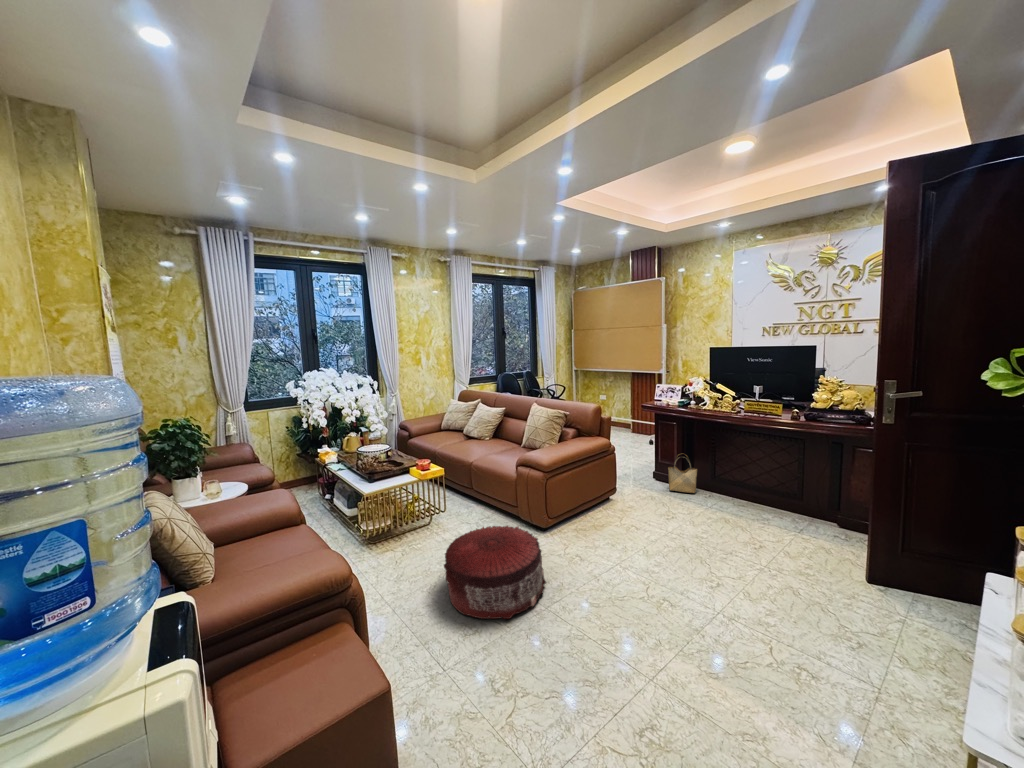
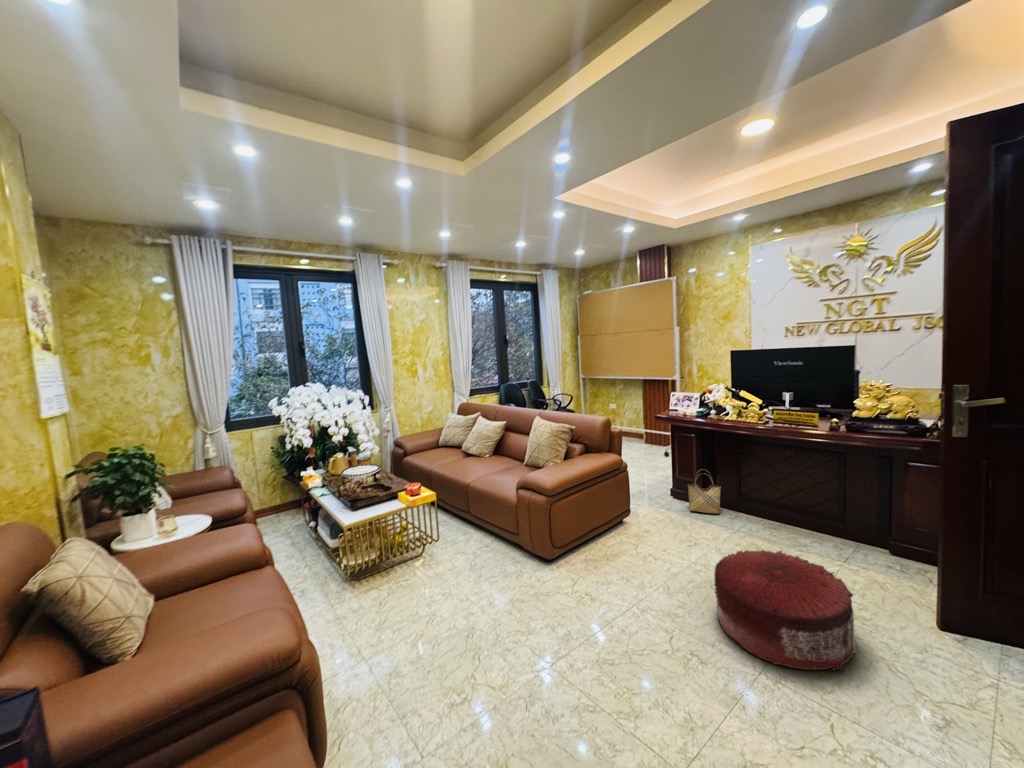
pouf: present [444,526,546,619] -> present [714,550,855,670]

